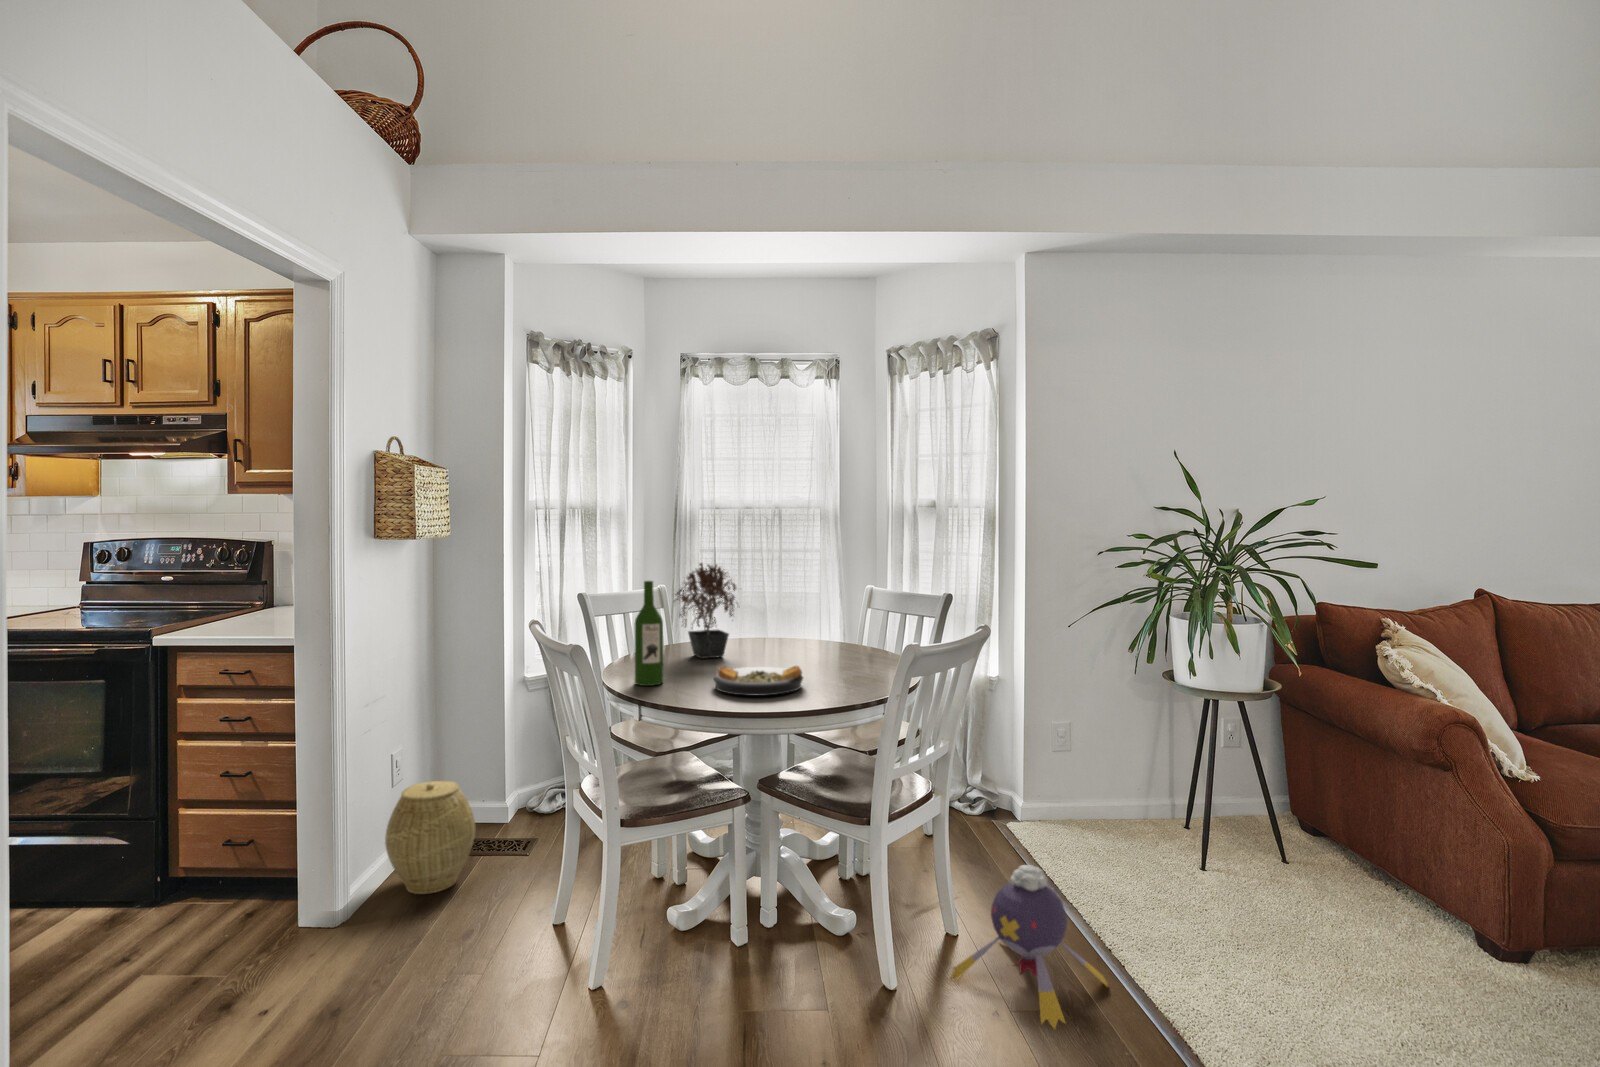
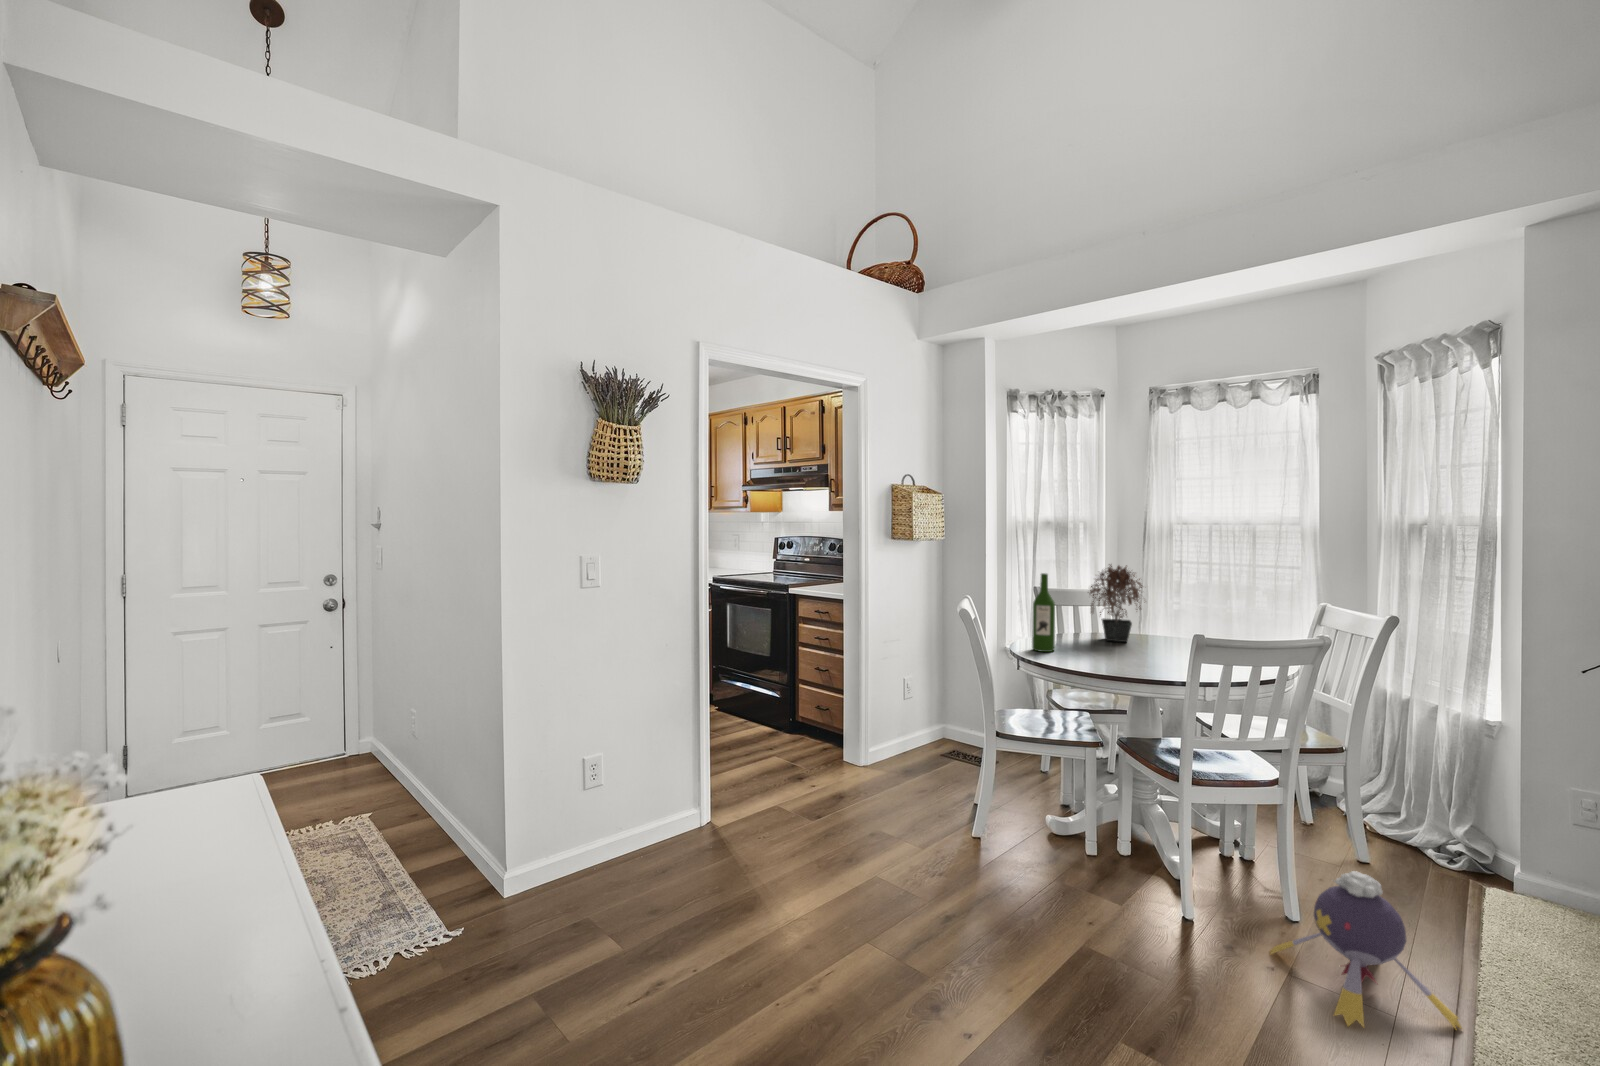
plate: present [714,666,803,696] -> none [1084,644,1164,671]
woven basket: present [385,781,475,894] -> none [890,699,944,771]

